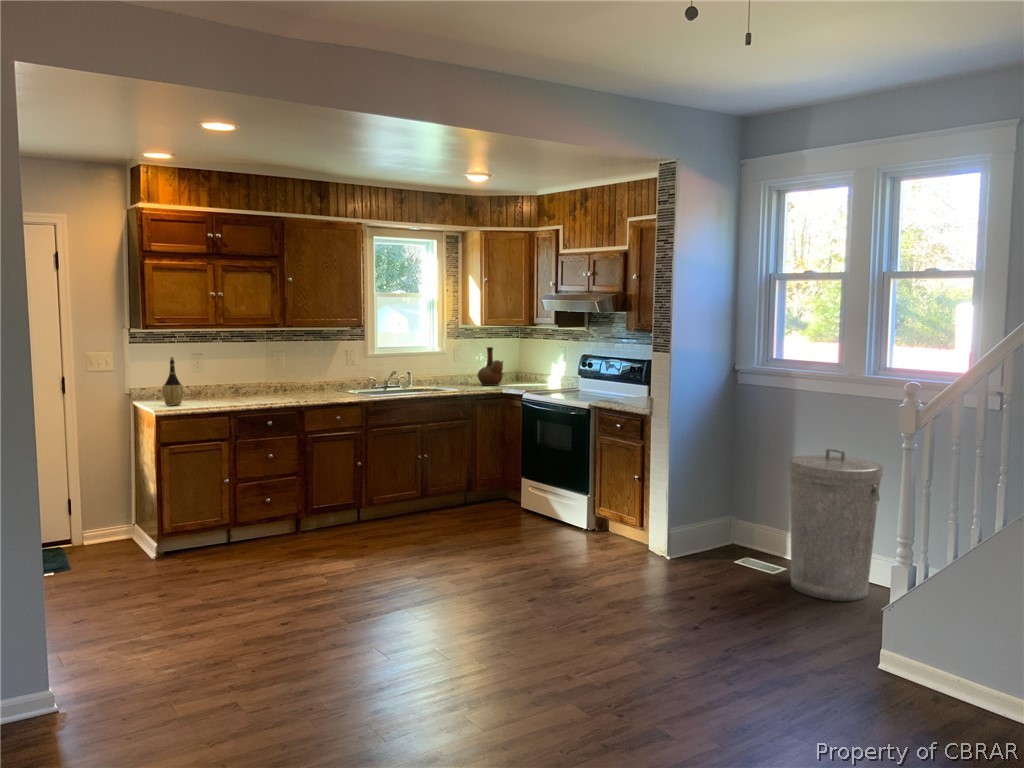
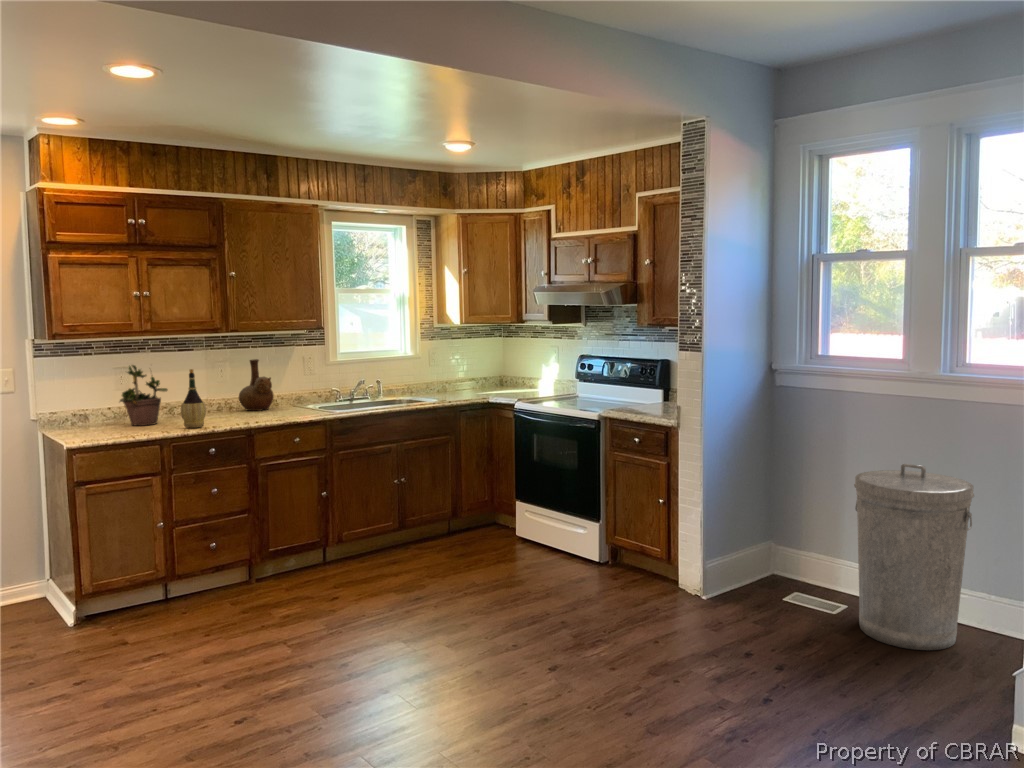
vase: present [477,347,503,386] -> present [239,359,274,411]
potted plant: none [196,348,235,402] -> present [120,365,168,426]
wine bottle: present [162,357,183,405] -> present [181,369,206,428]

